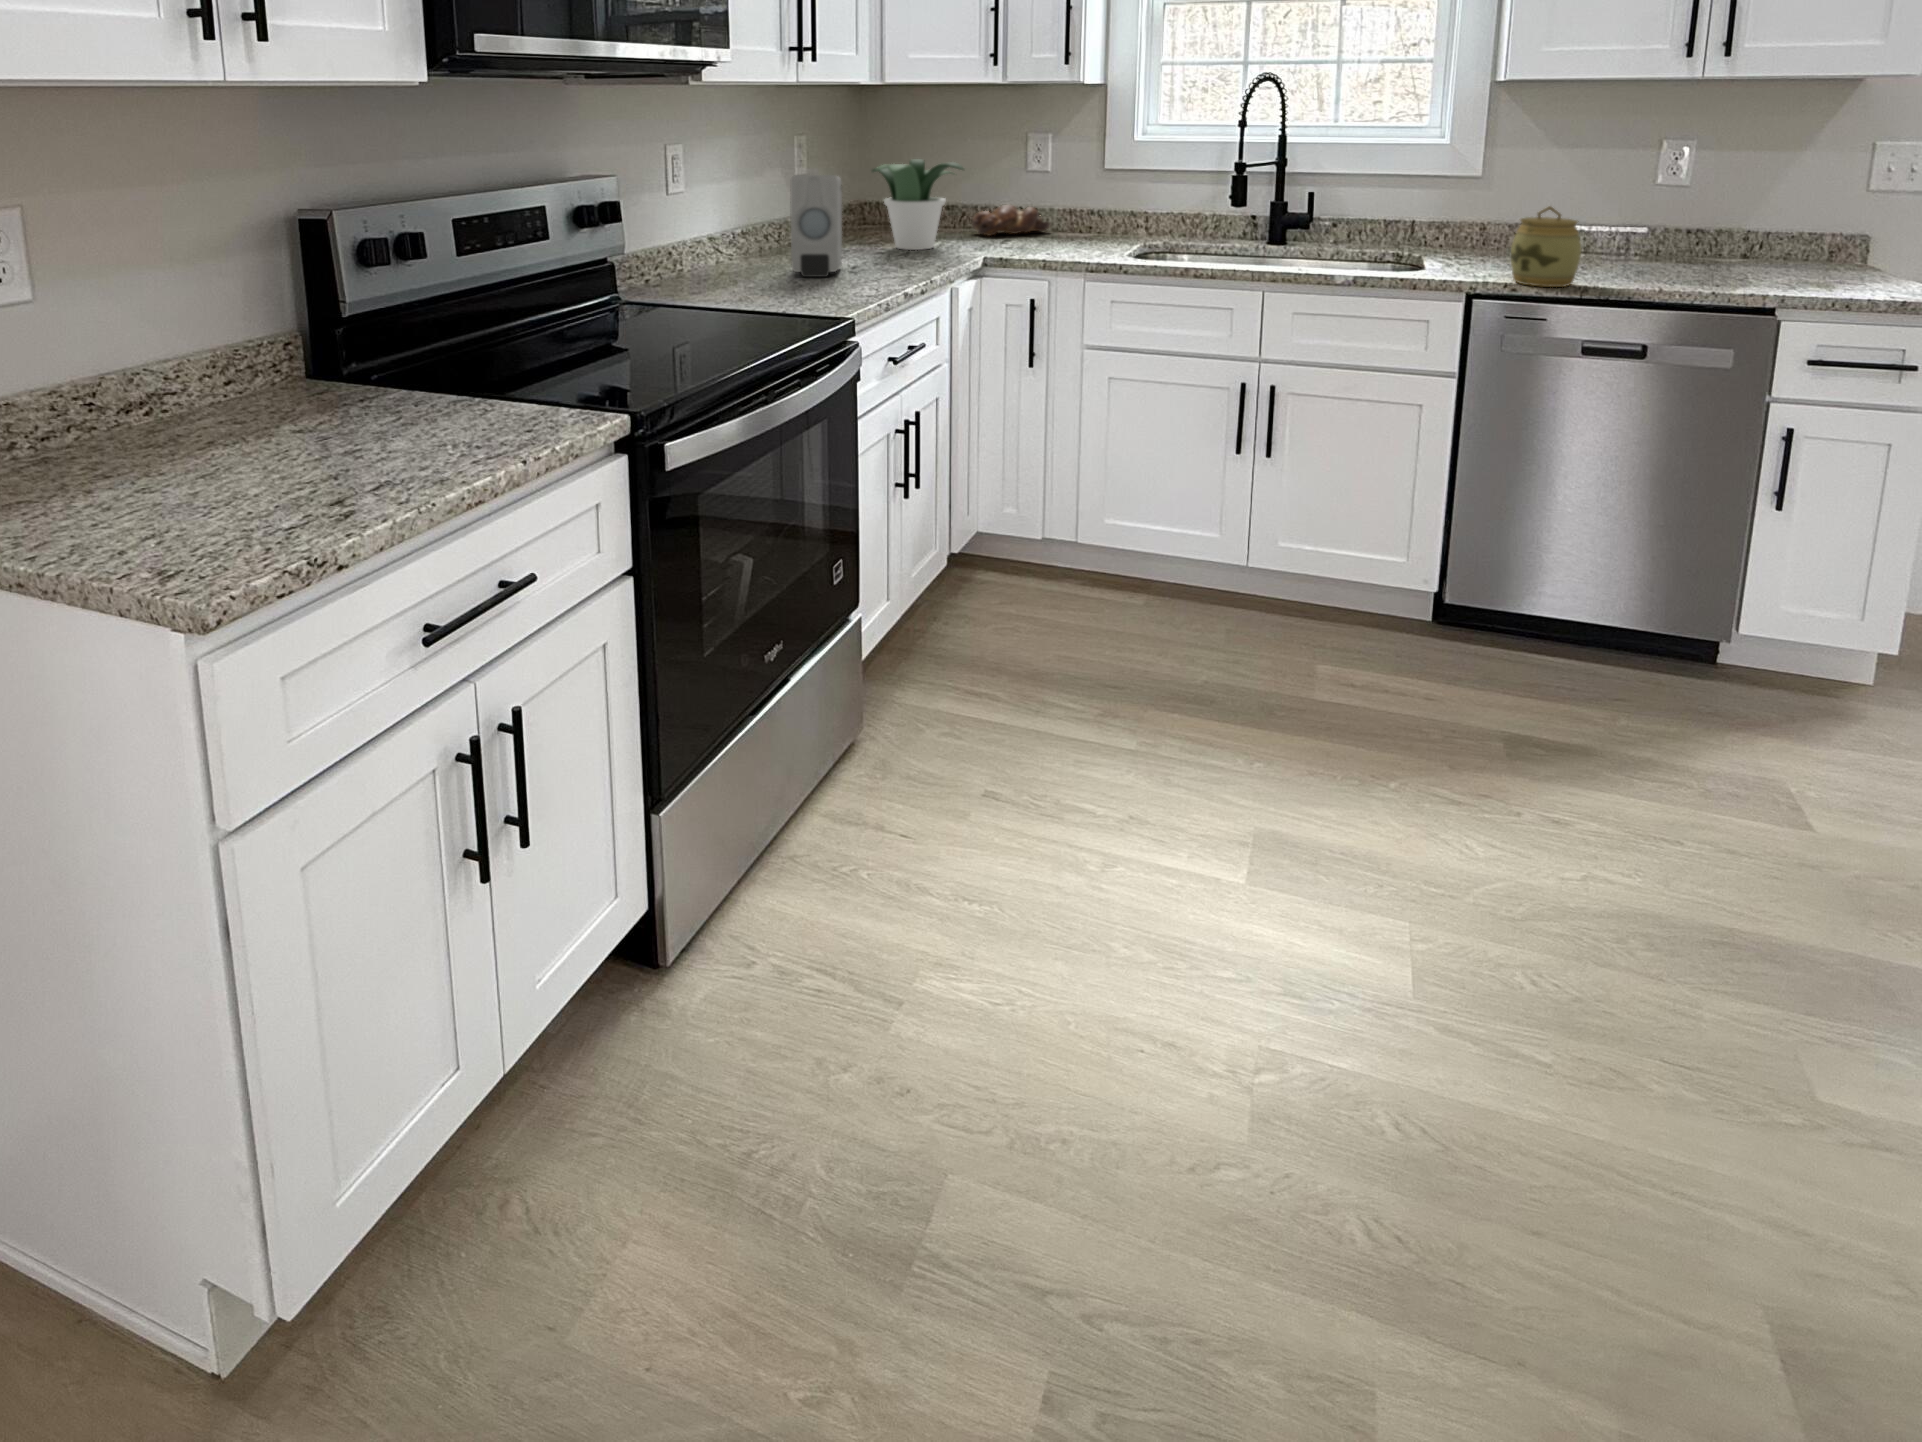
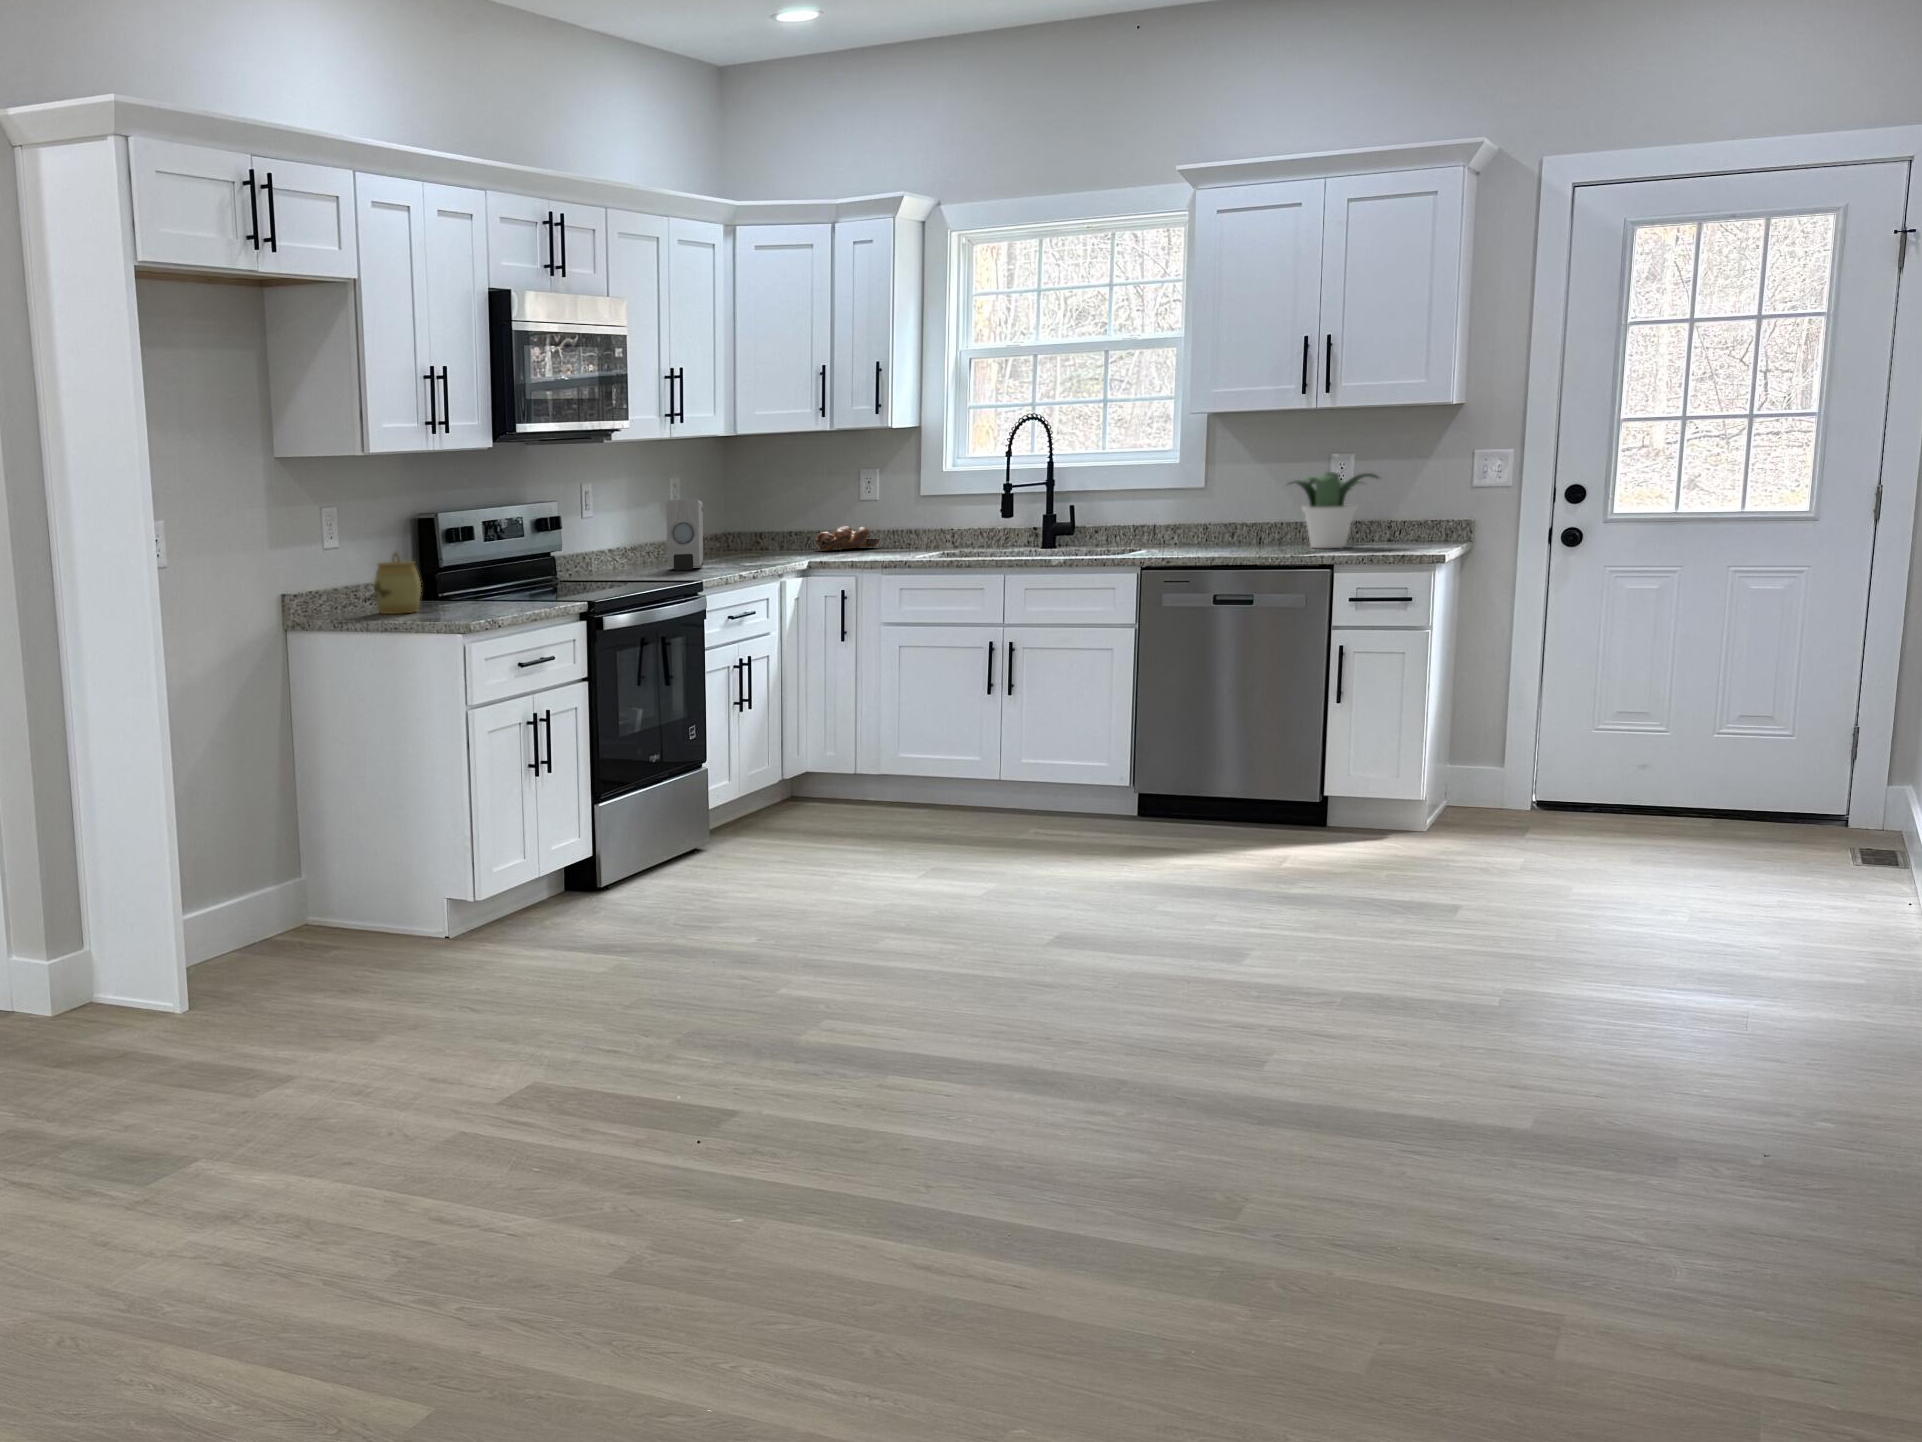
potted plant: present [872,159,964,250] -> present [1289,472,1379,548]
jar: present [1511,206,1581,287] -> present [374,552,421,614]

